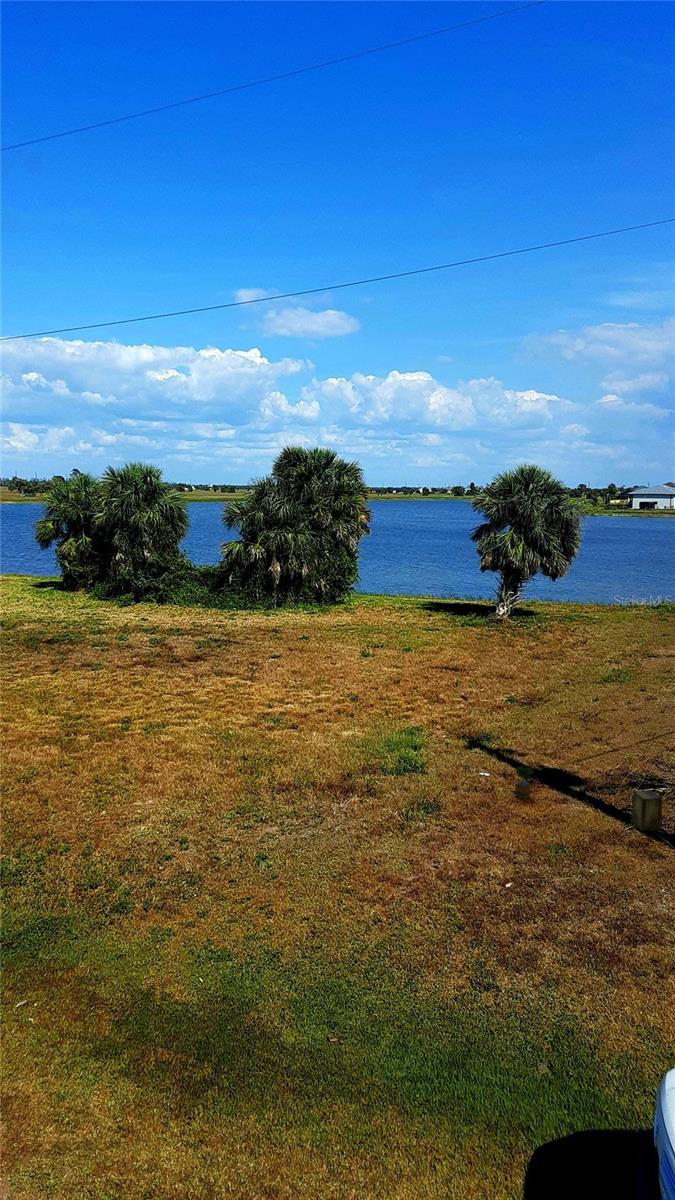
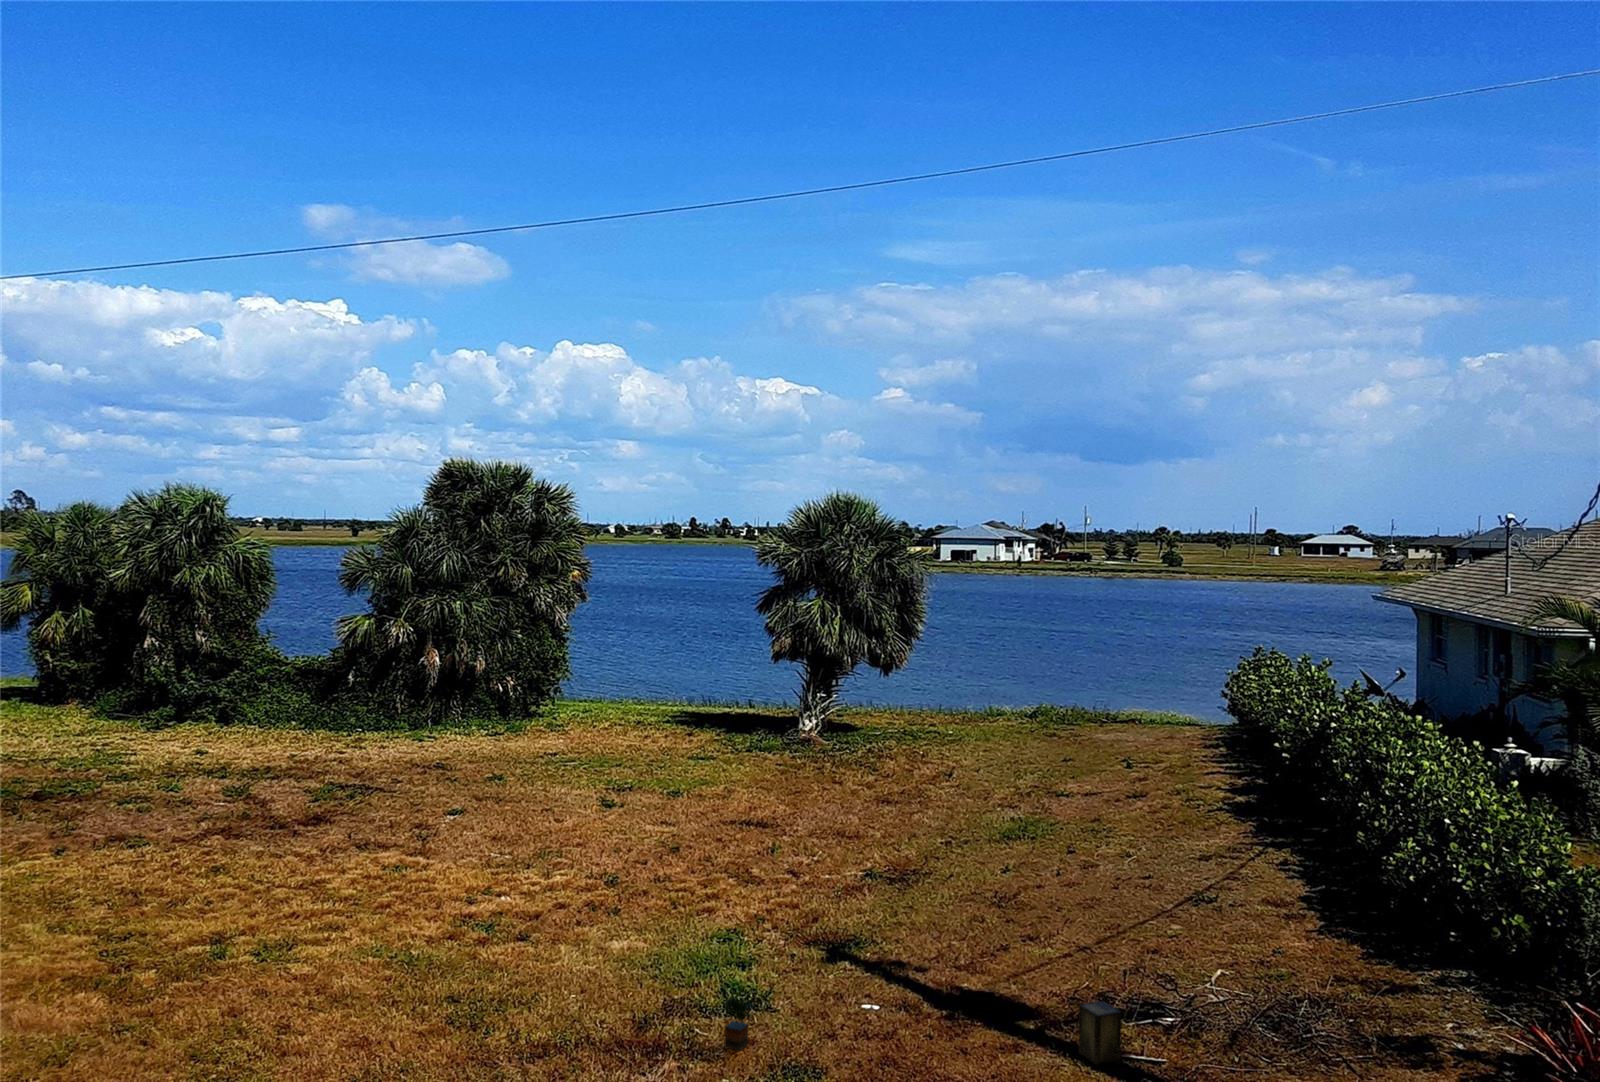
potted tree: present [515,767,534,799] -> present [724,997,754,1051]

